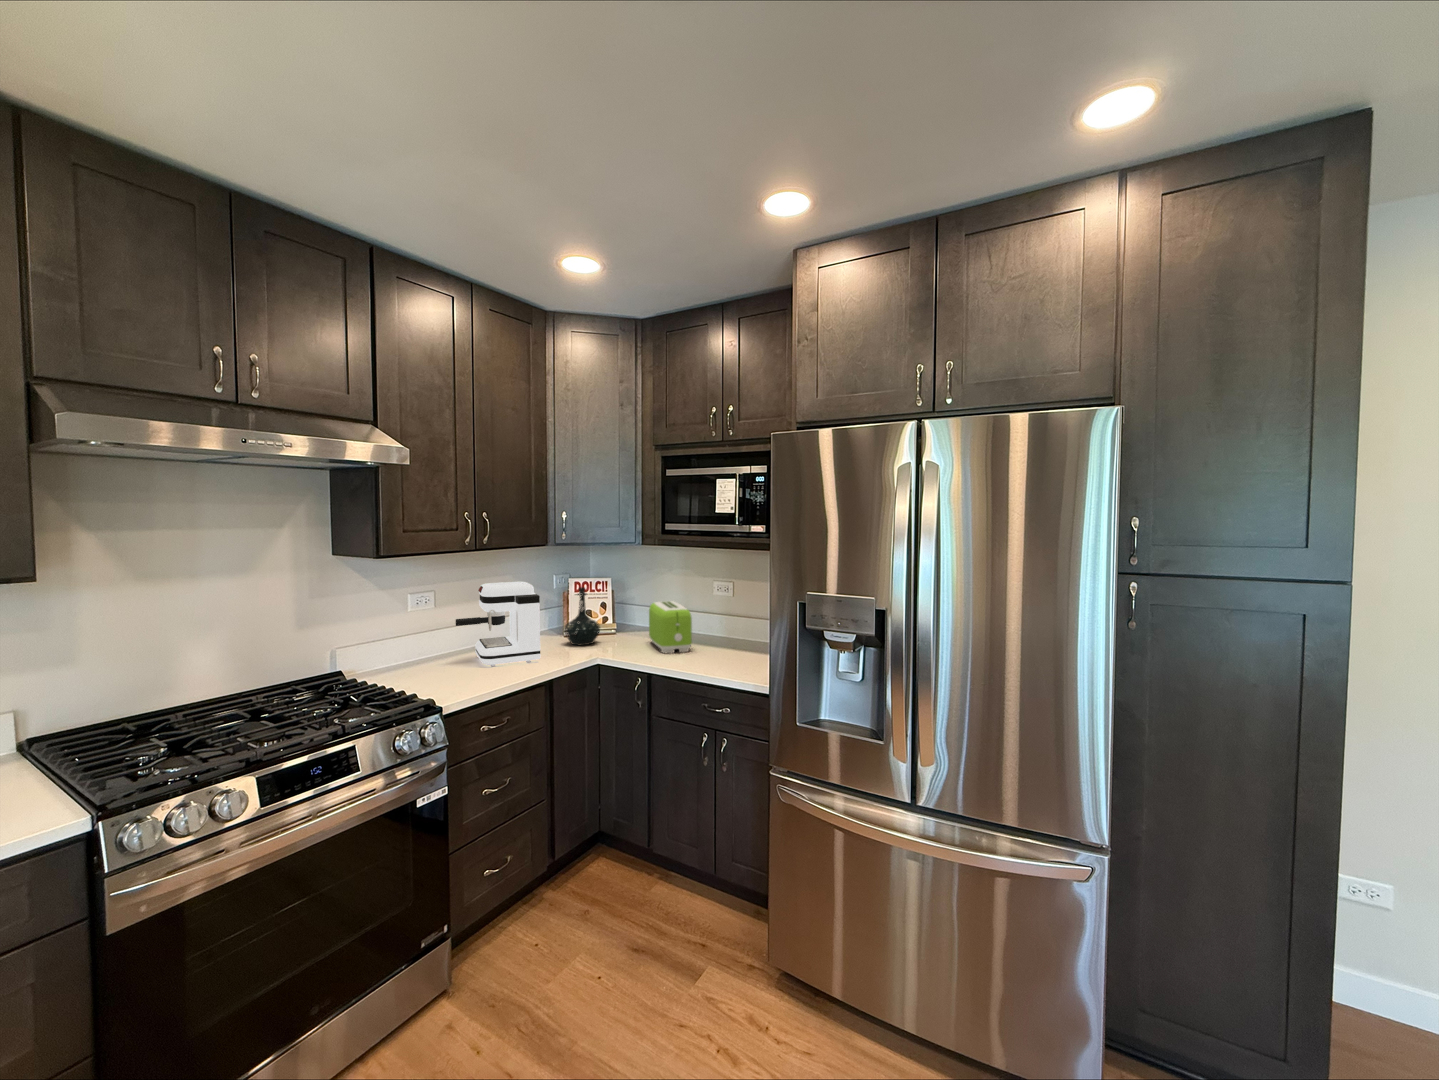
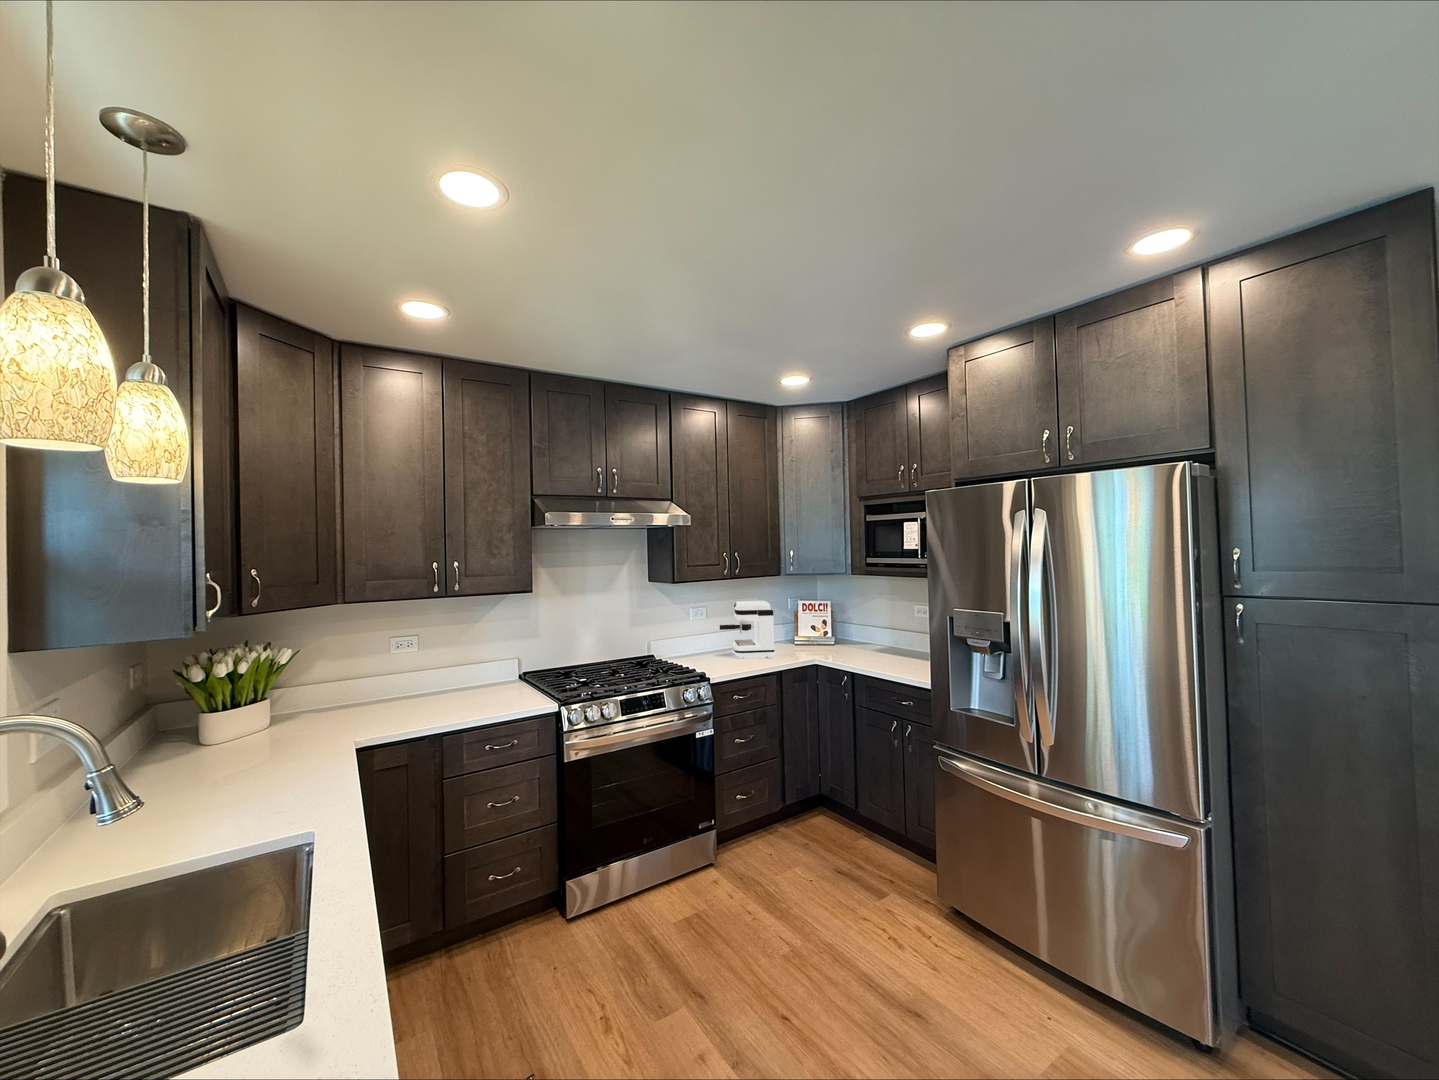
bottle: present [564,587,600,645] -> none [794,606,820,650]
toaster: present [649,601,692,653] -> none [858,619,890,659]

